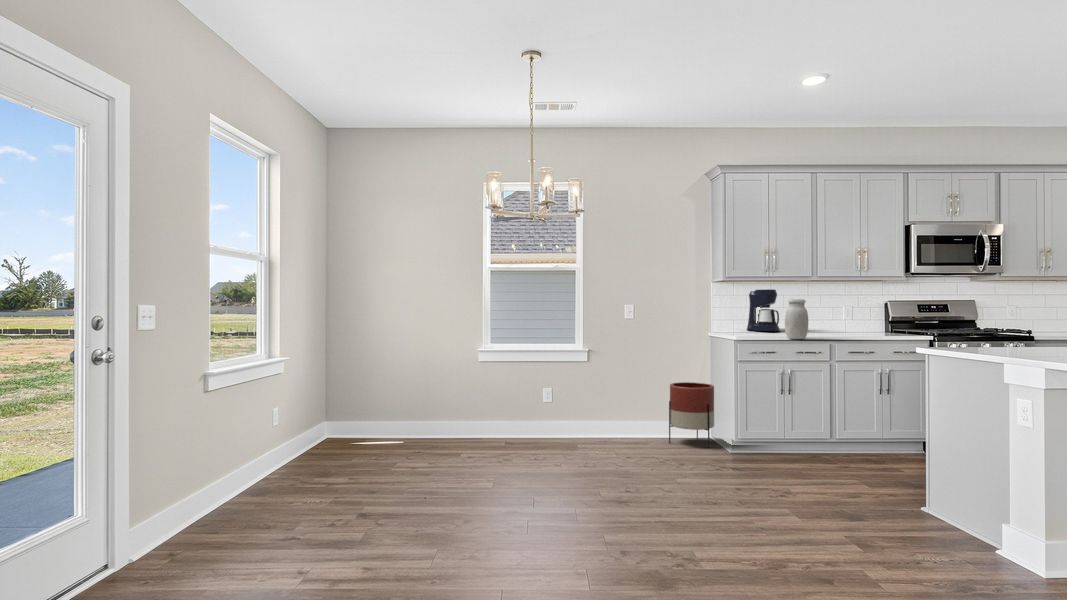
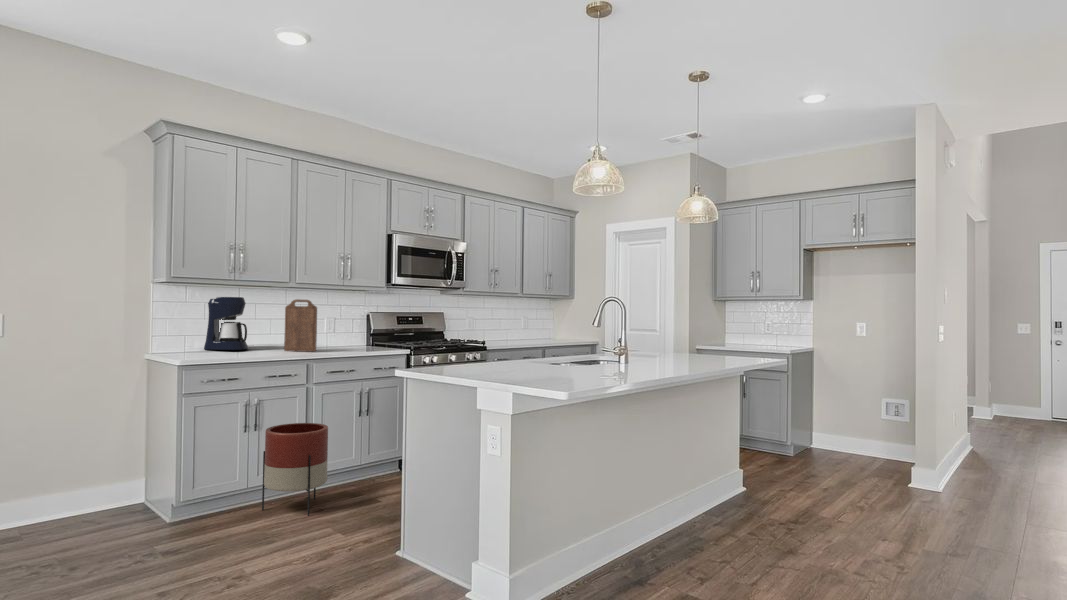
cutting board: none [810,290,838,334] -> present [284,299,317,351]
jar: present [785,299,808,339] -> none [252,310,281,360]
planter: present [669,382,714,448] -> present [262,423,328,516]

